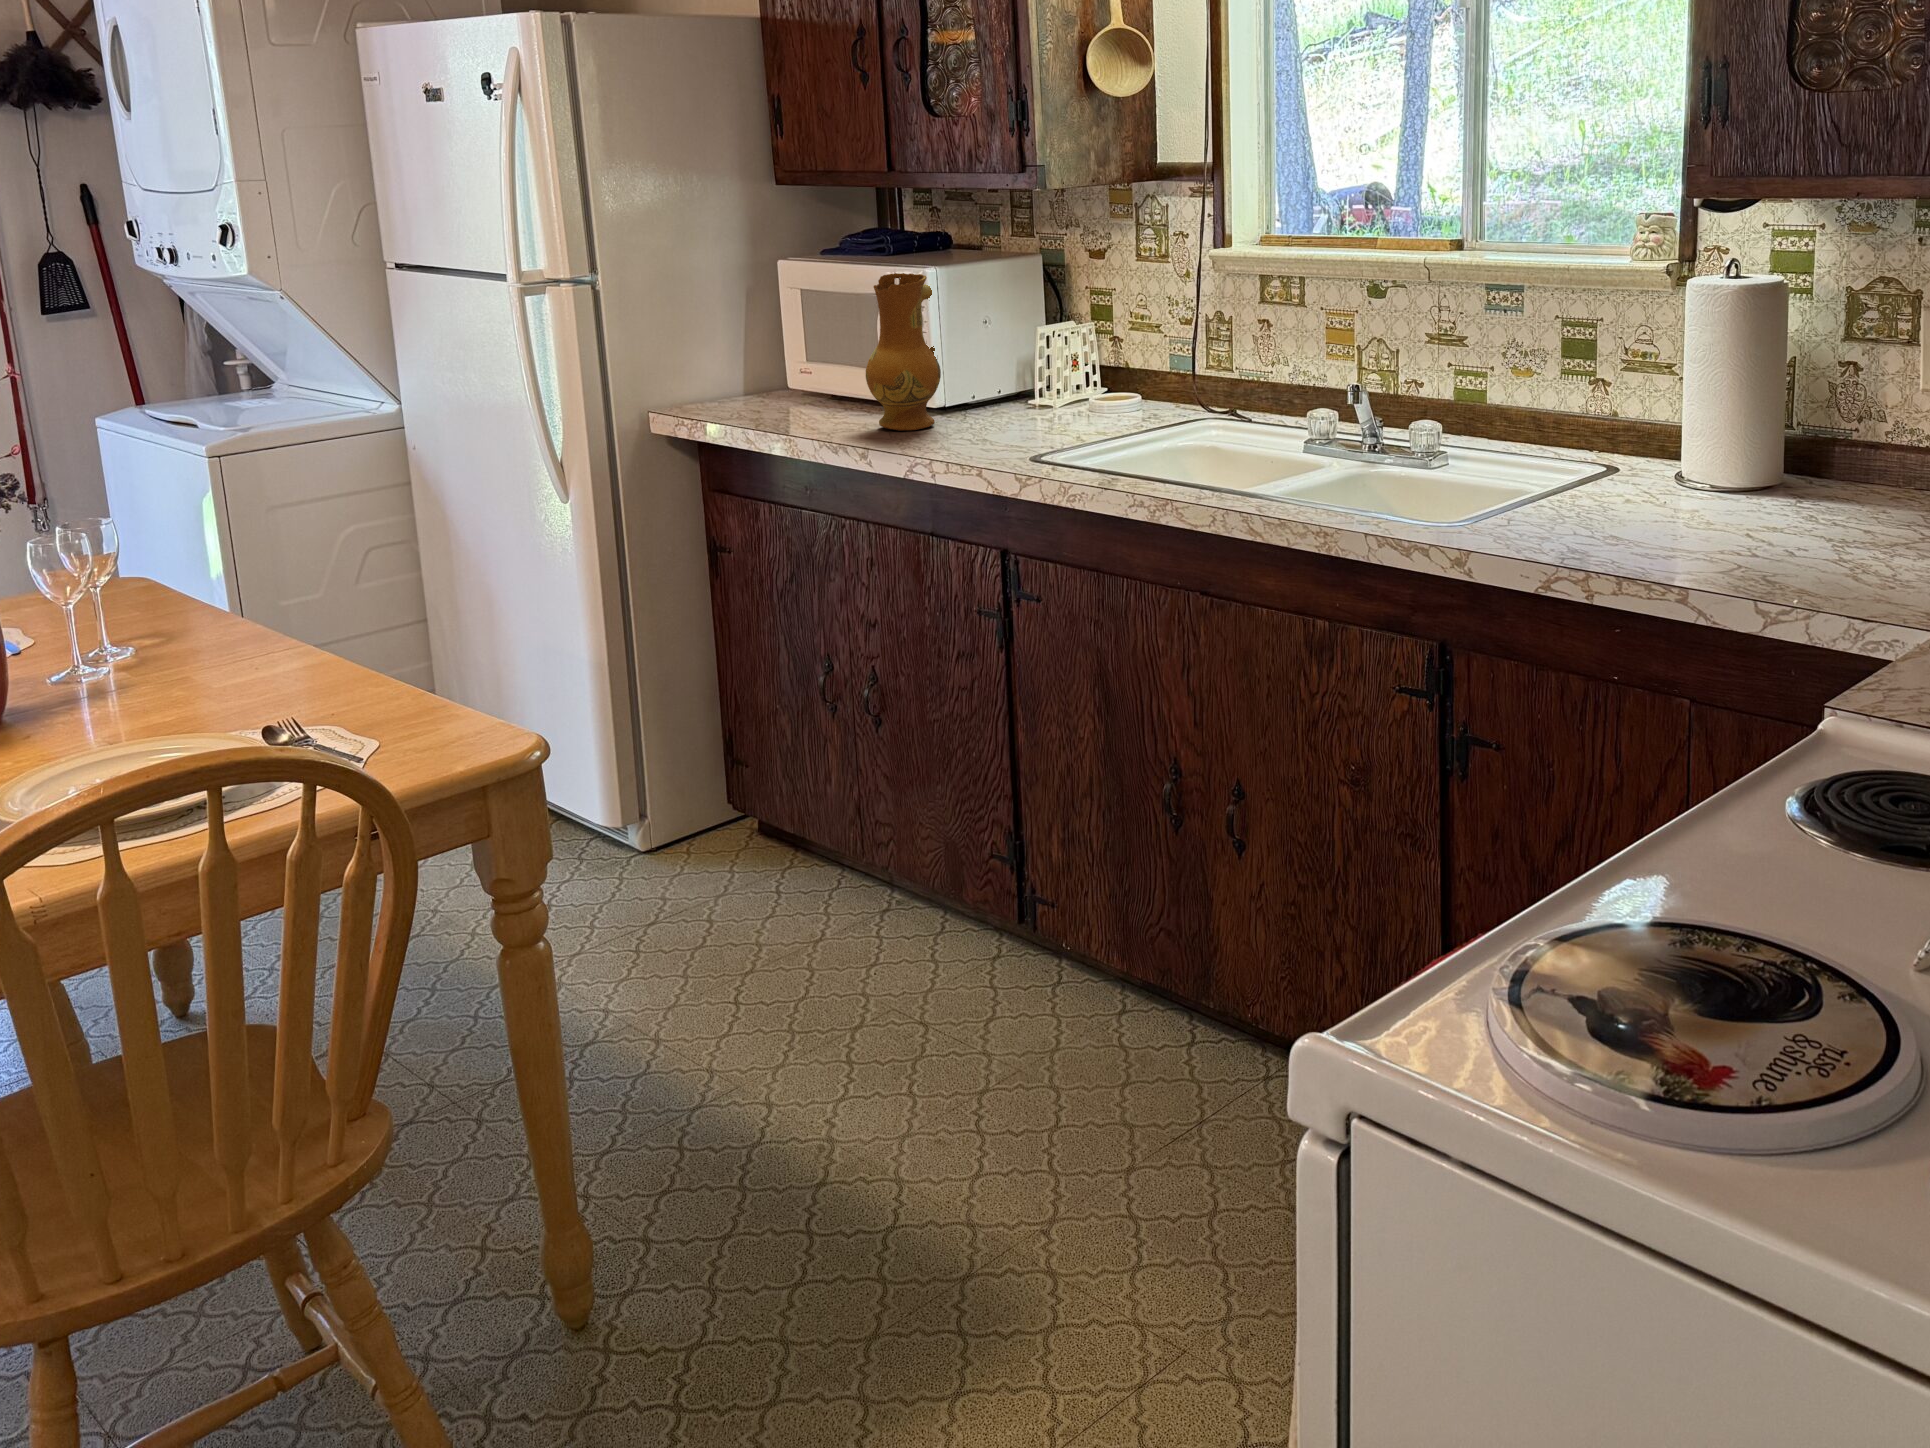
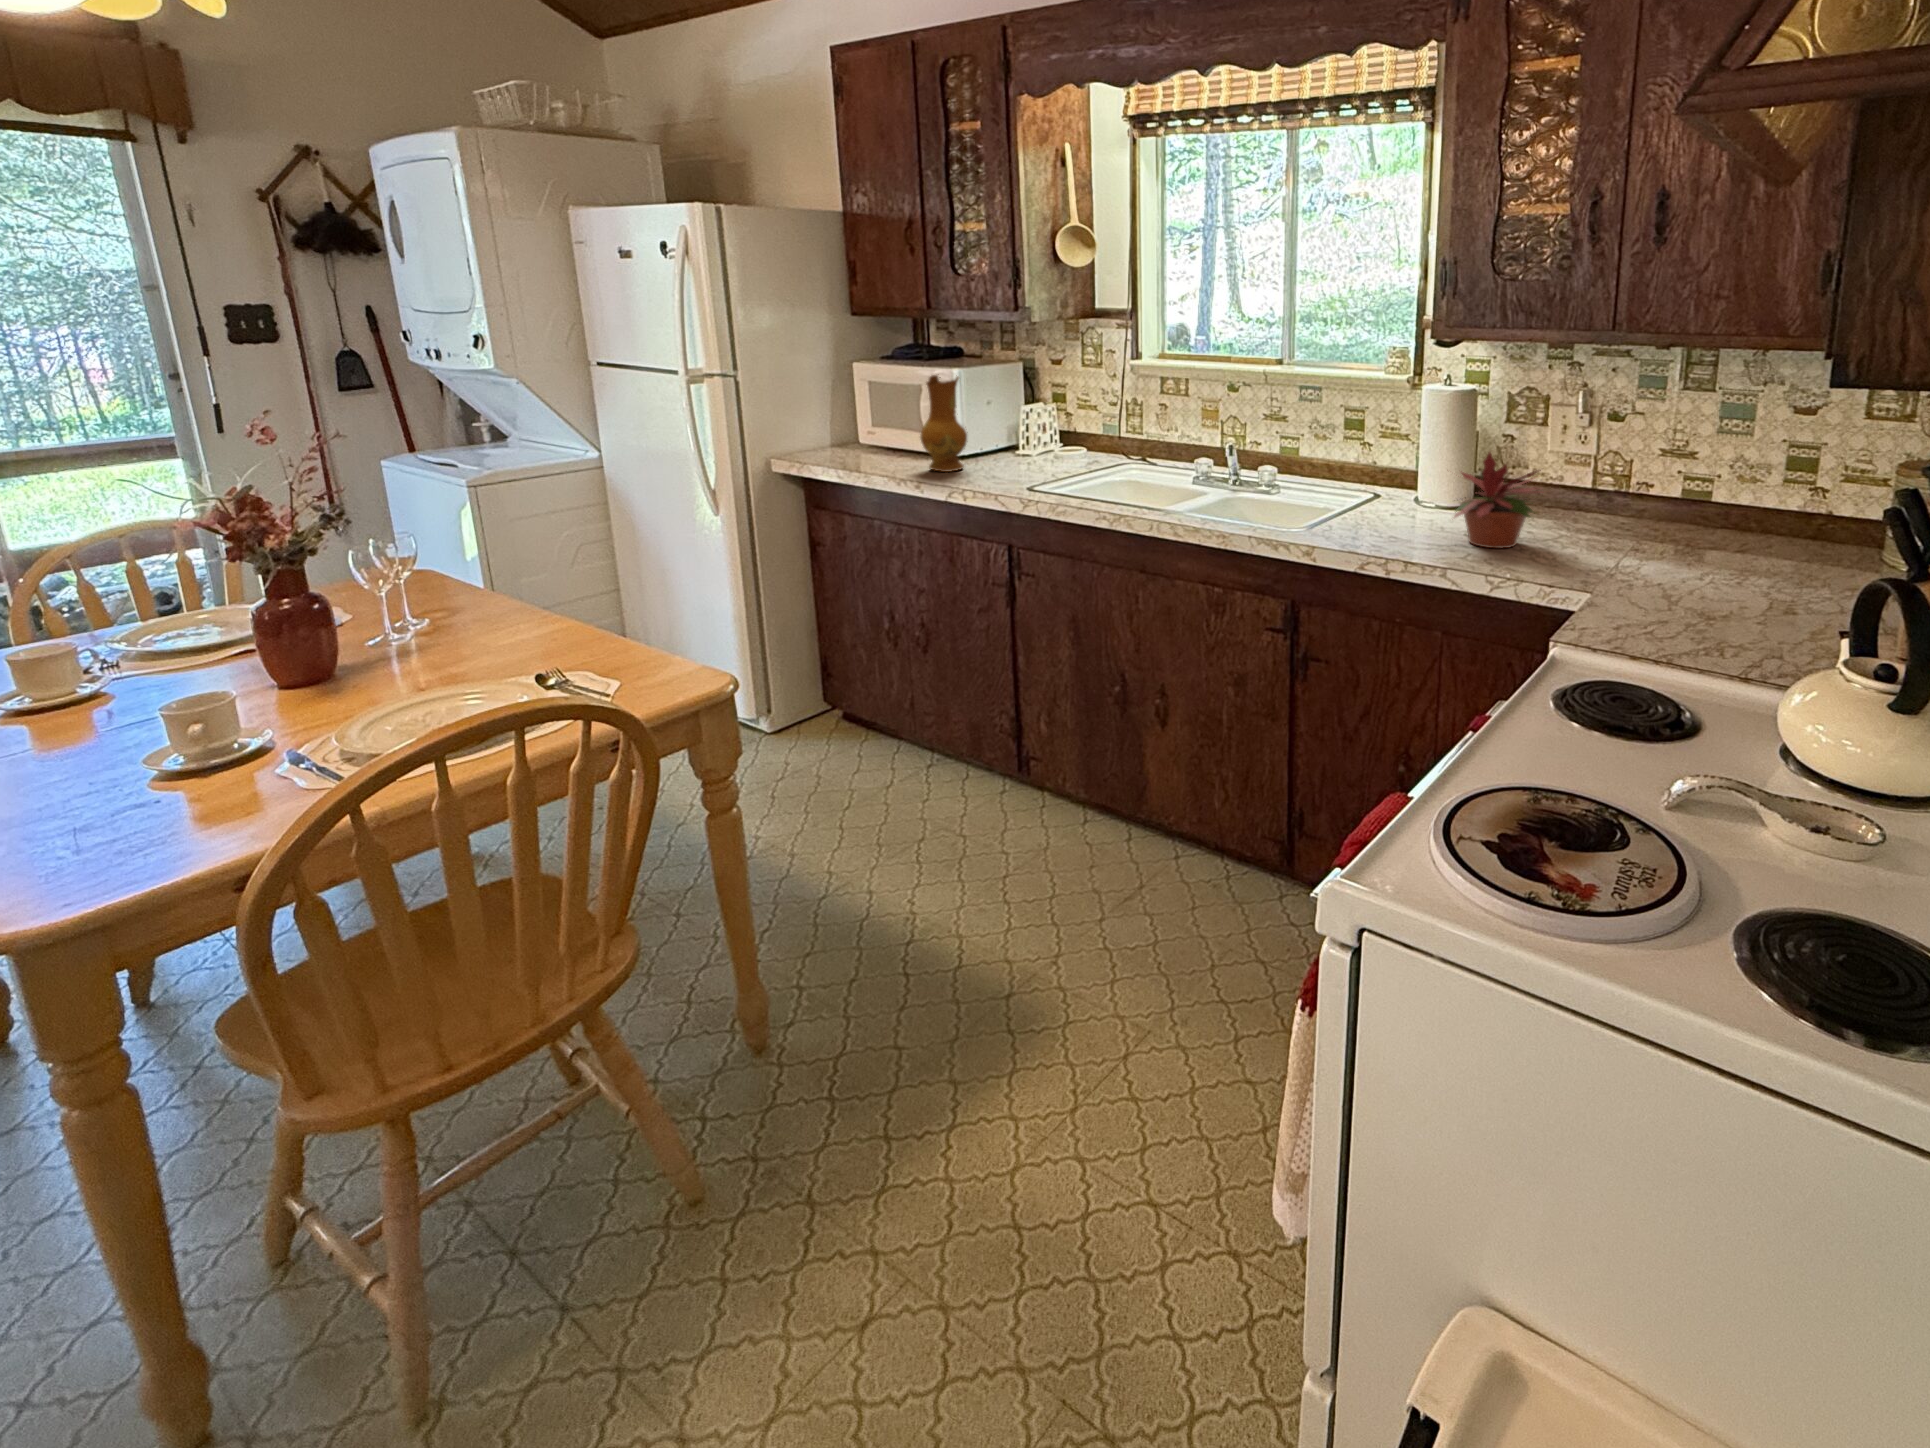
potted plant: none [1696,384,1898,557] -> present [1454,452,1539,548]

